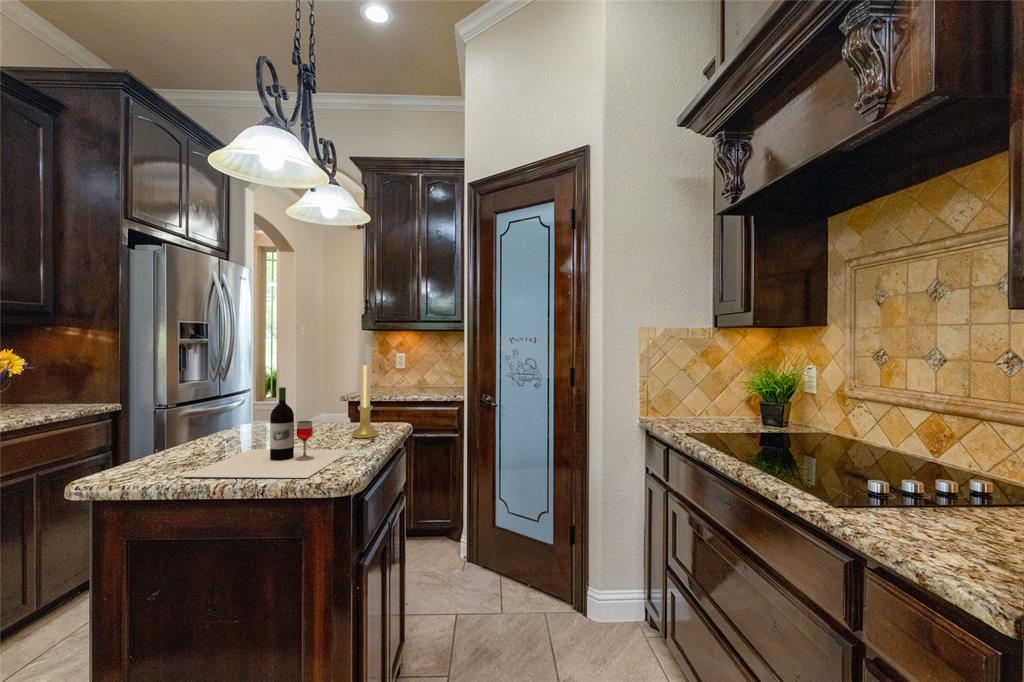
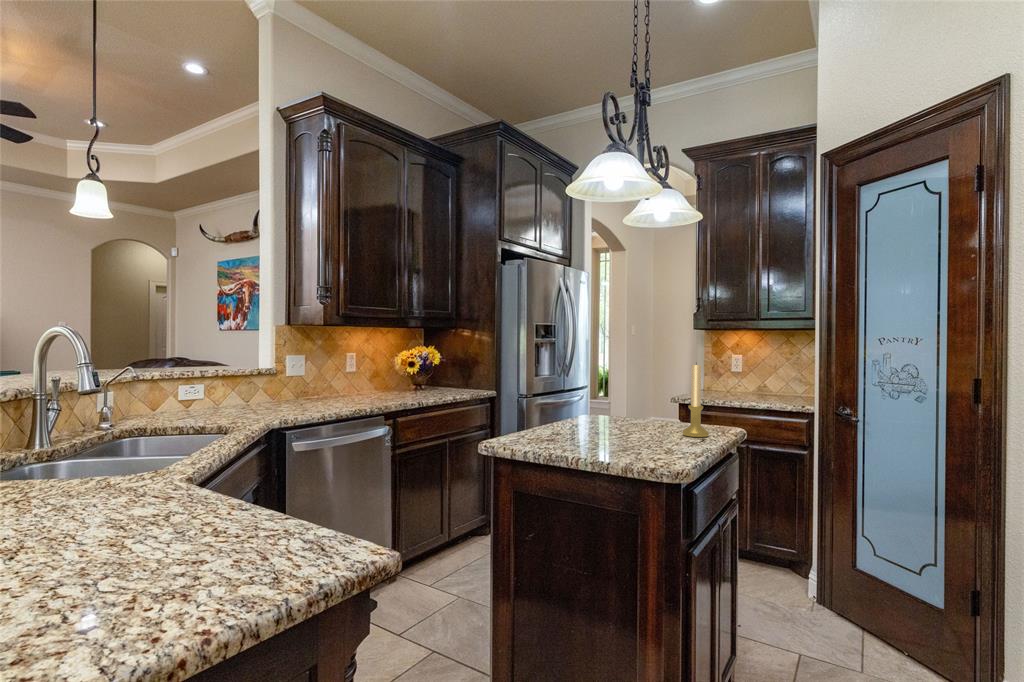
wine bottle: present [183,387,351,478] -> none [548,382,682,462]

